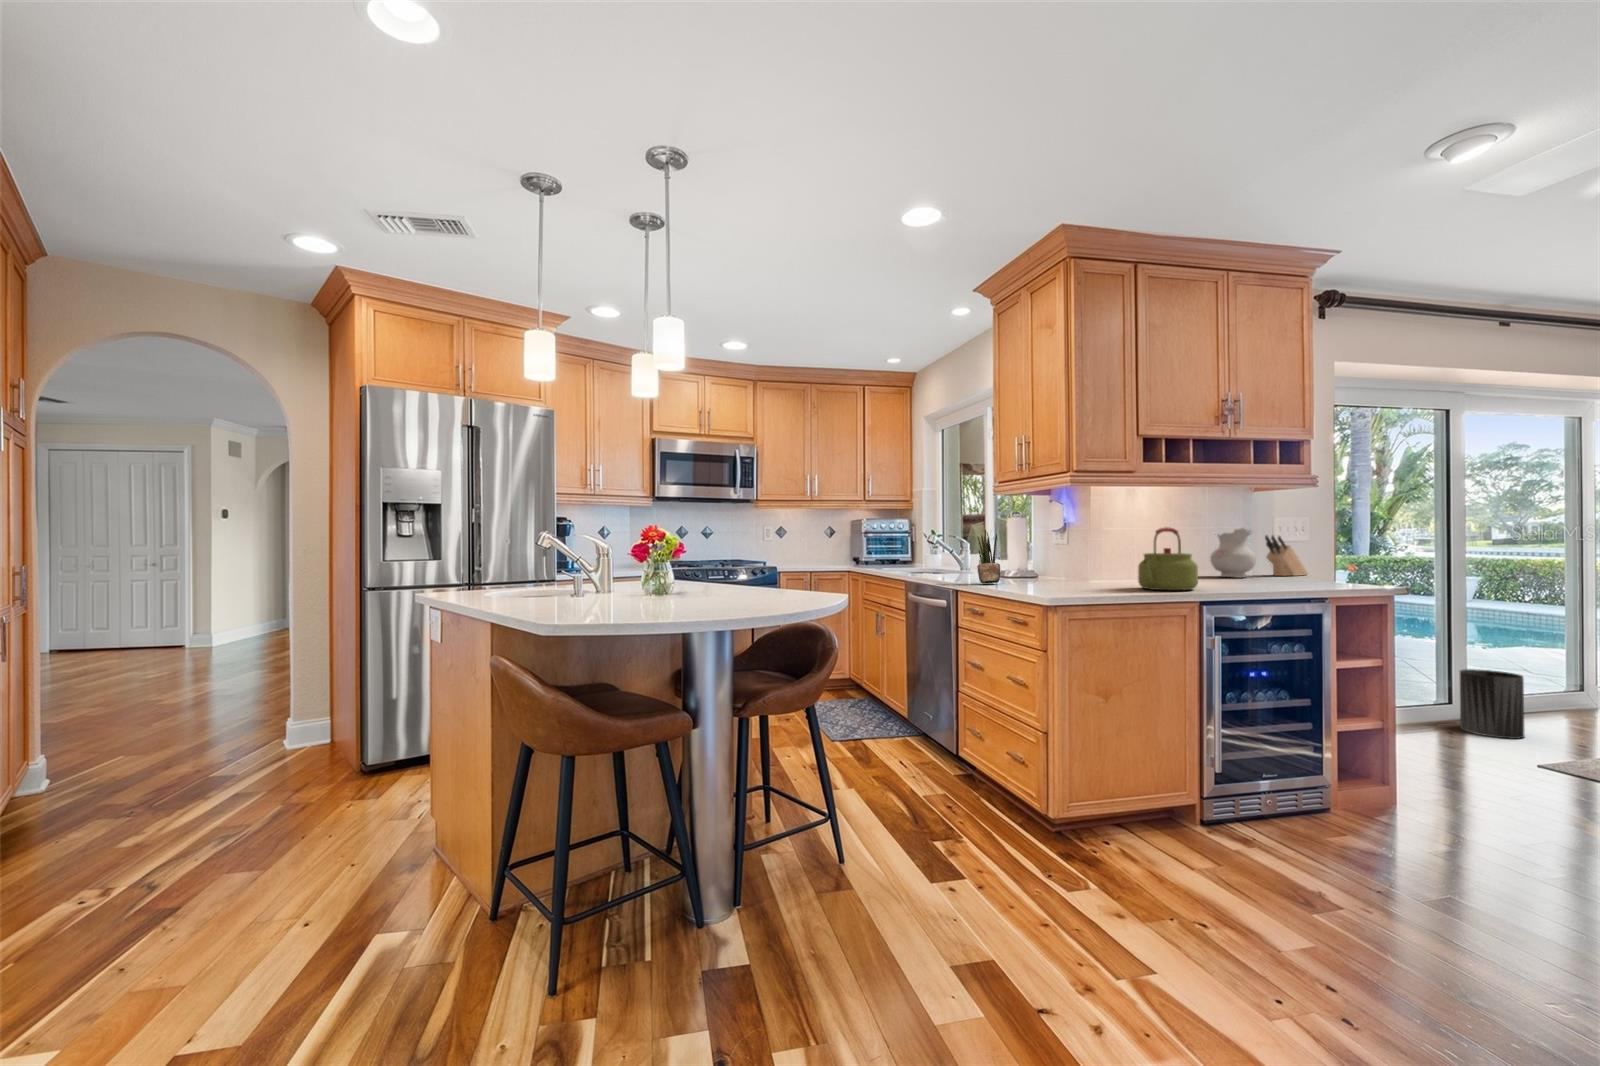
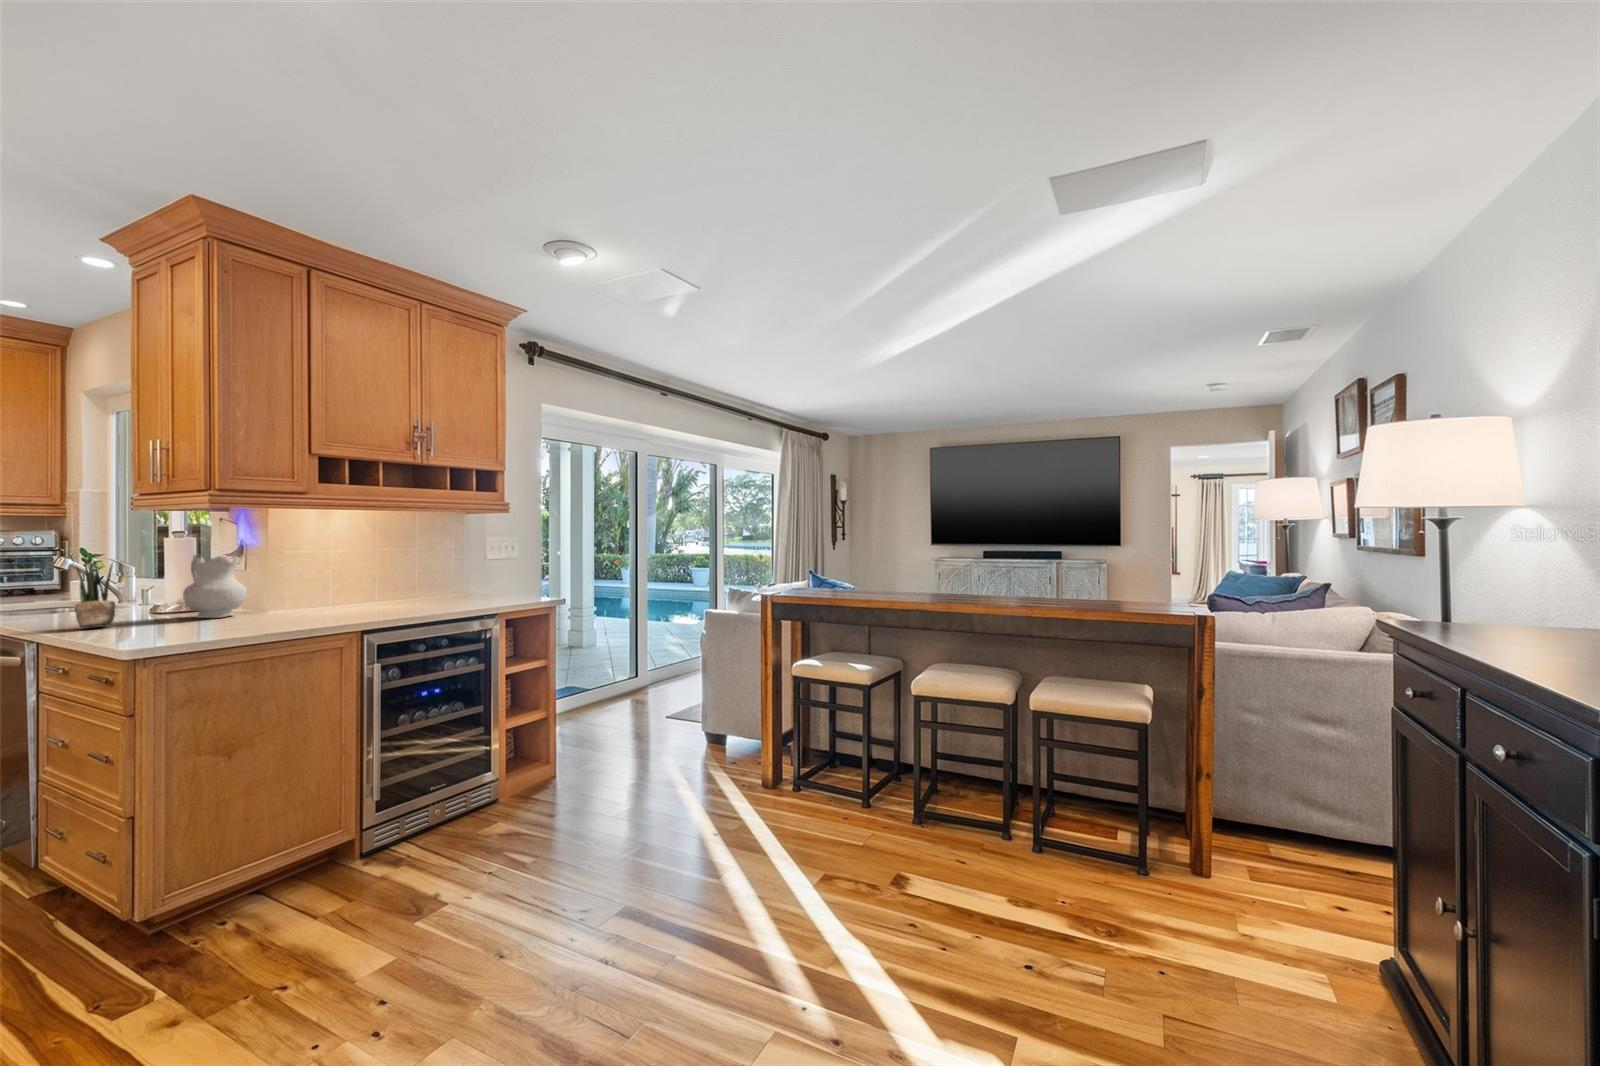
kettle: present [1138,527,1198,590] -> none [295,554,367,621]
ceramic pitcher: present [1210,528,1256,578] -> present [183,555,247,618]
knife block: present [1265,536,1308,576] -> none [475,555,515,592]
trash can: present [1460,669,1524,739] -> none [640,651,675,701]

